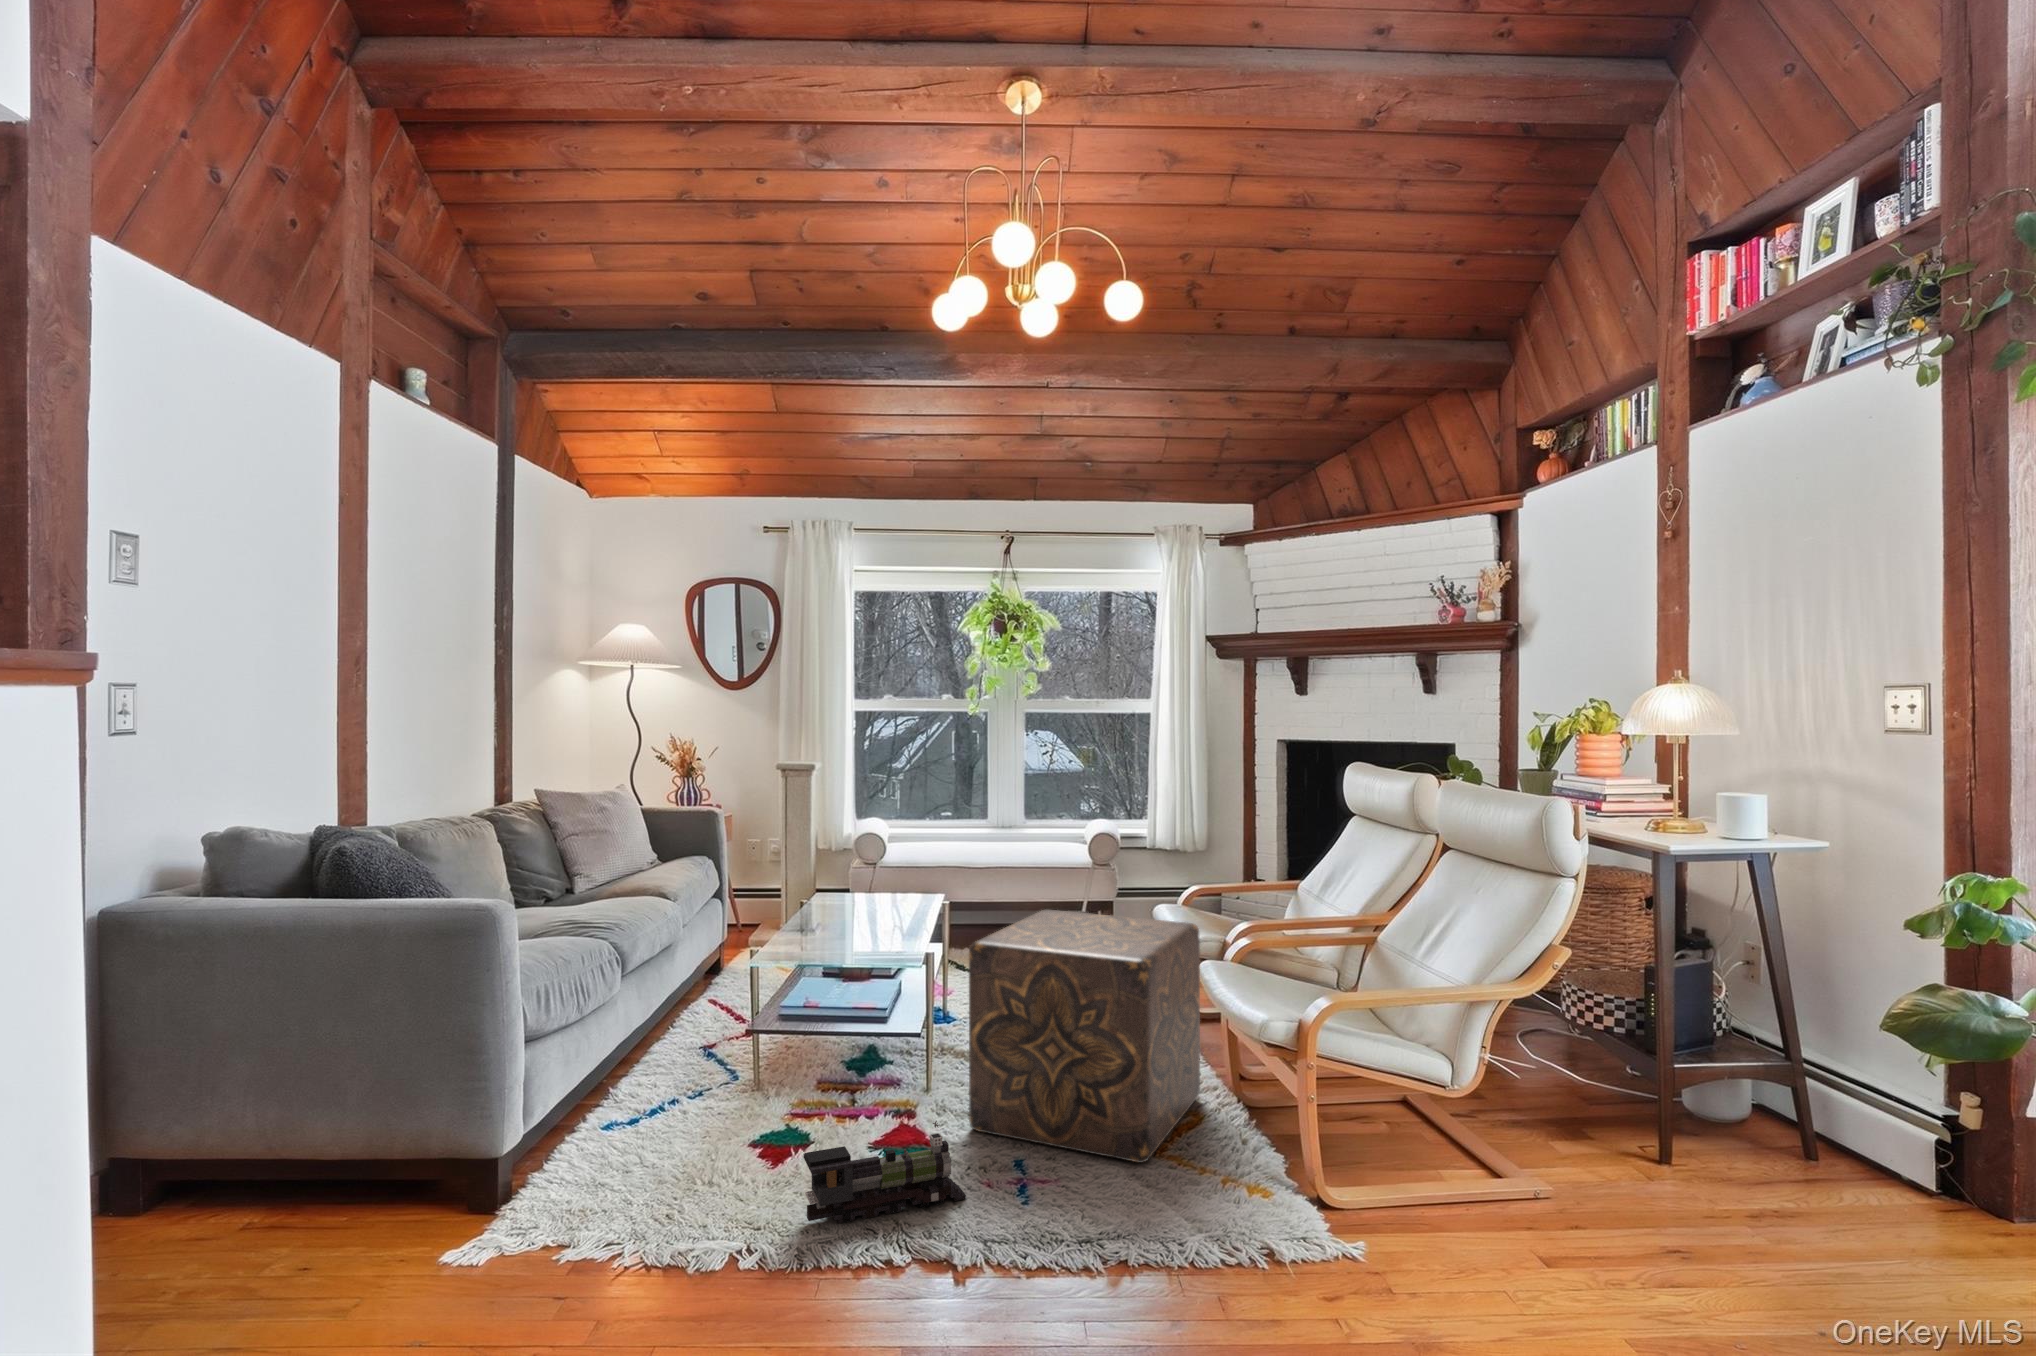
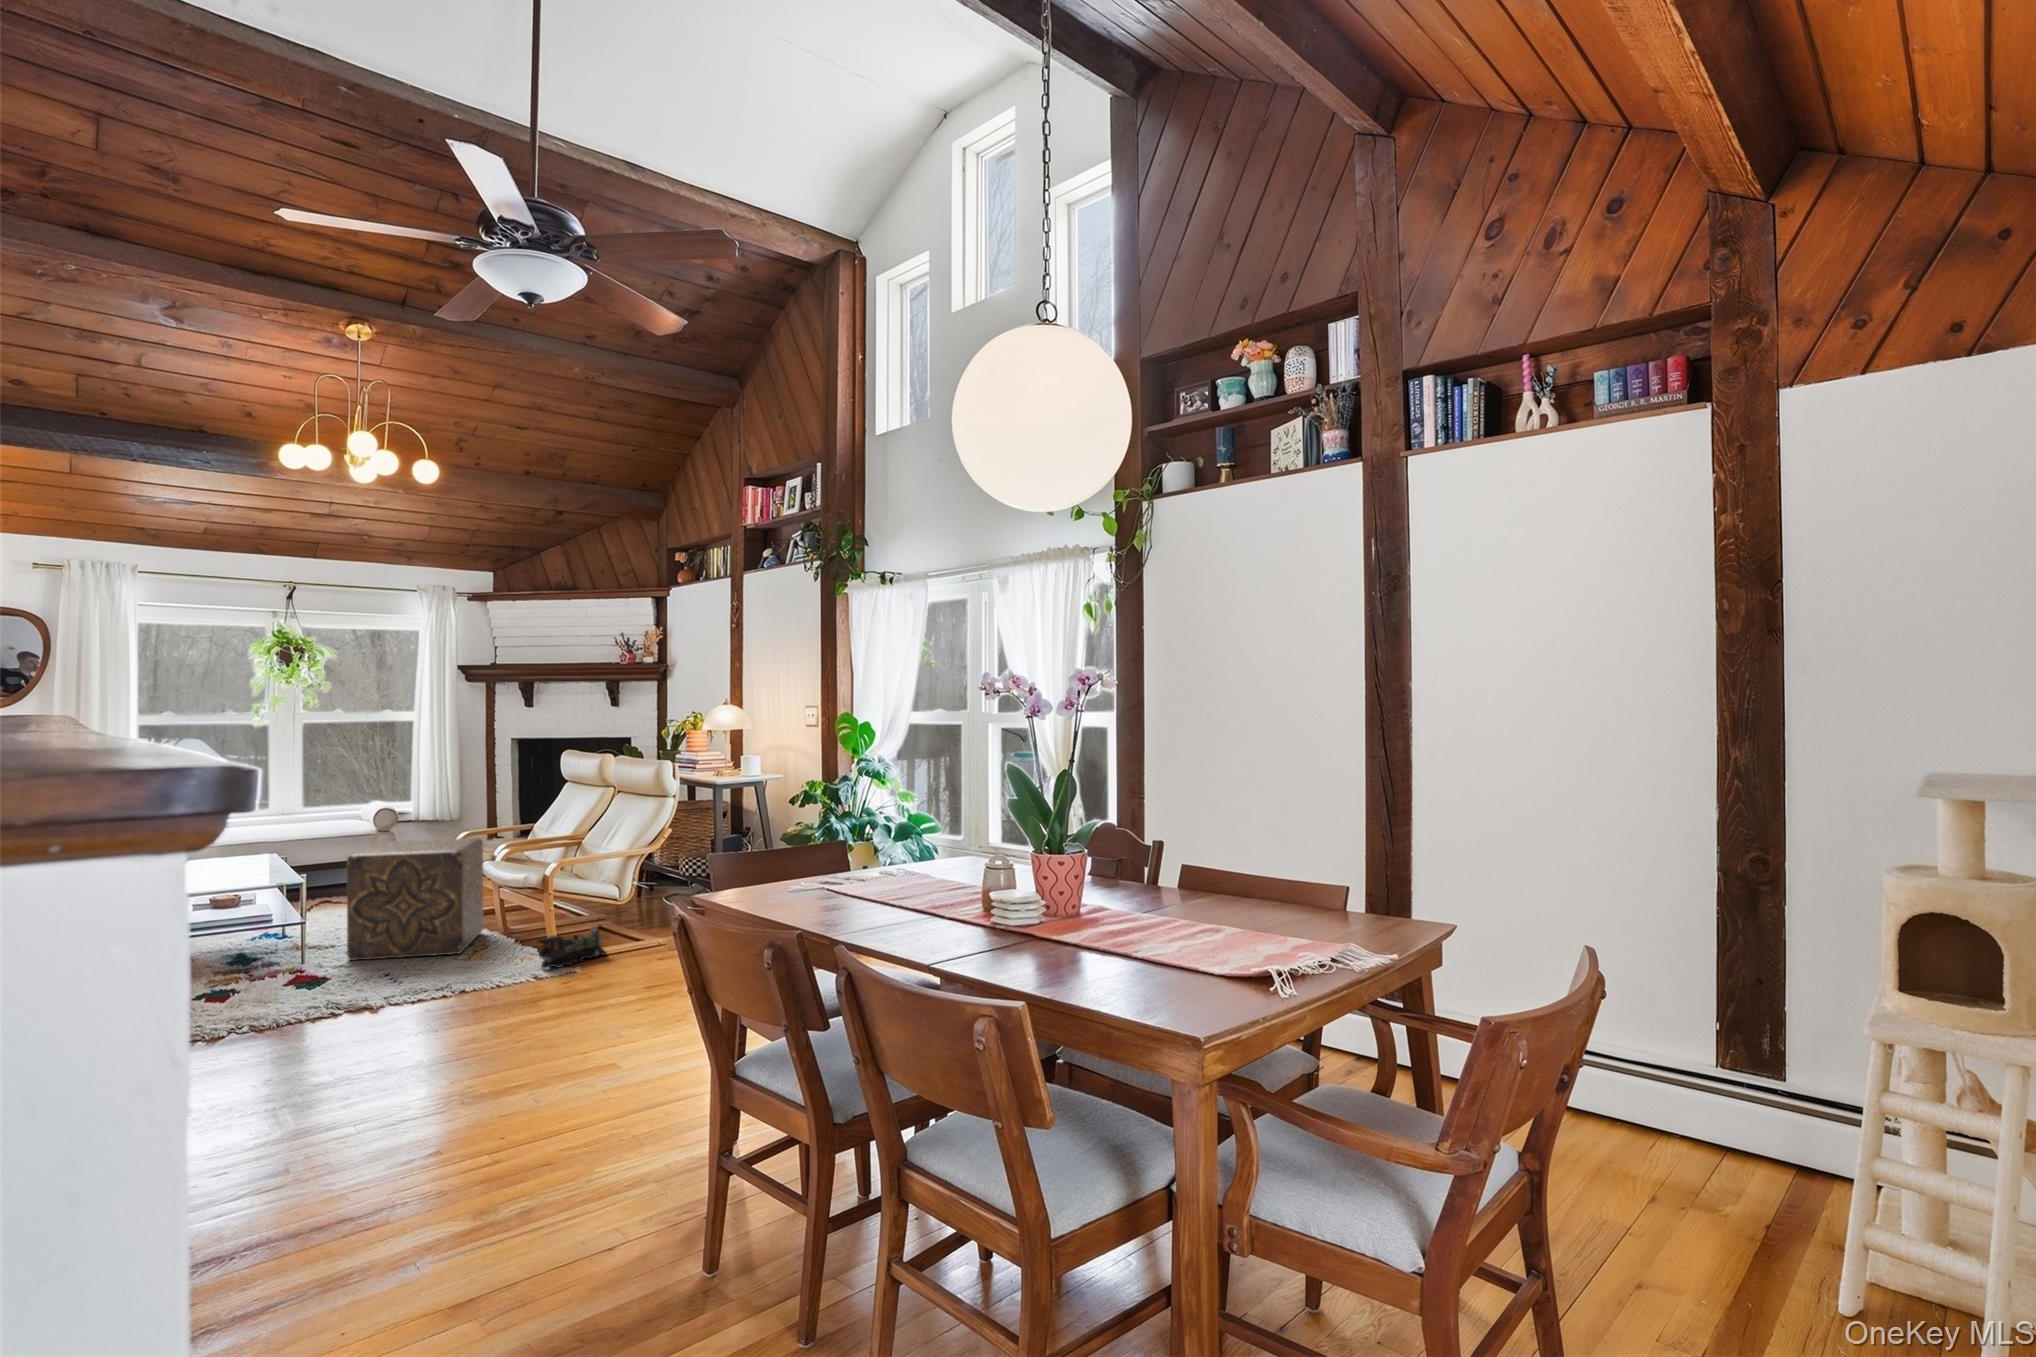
toy train: present [803,1121,966,1223] -> present [537,922,607,969]

